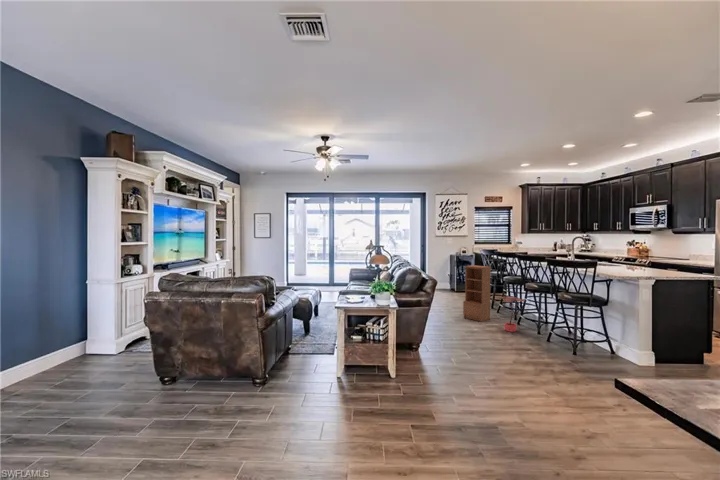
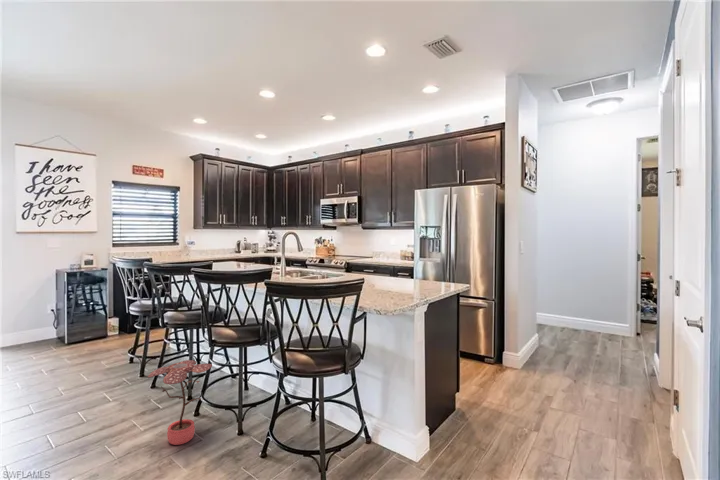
bookcase: present [463,265,491,322] -> none [61,298,135,432]

